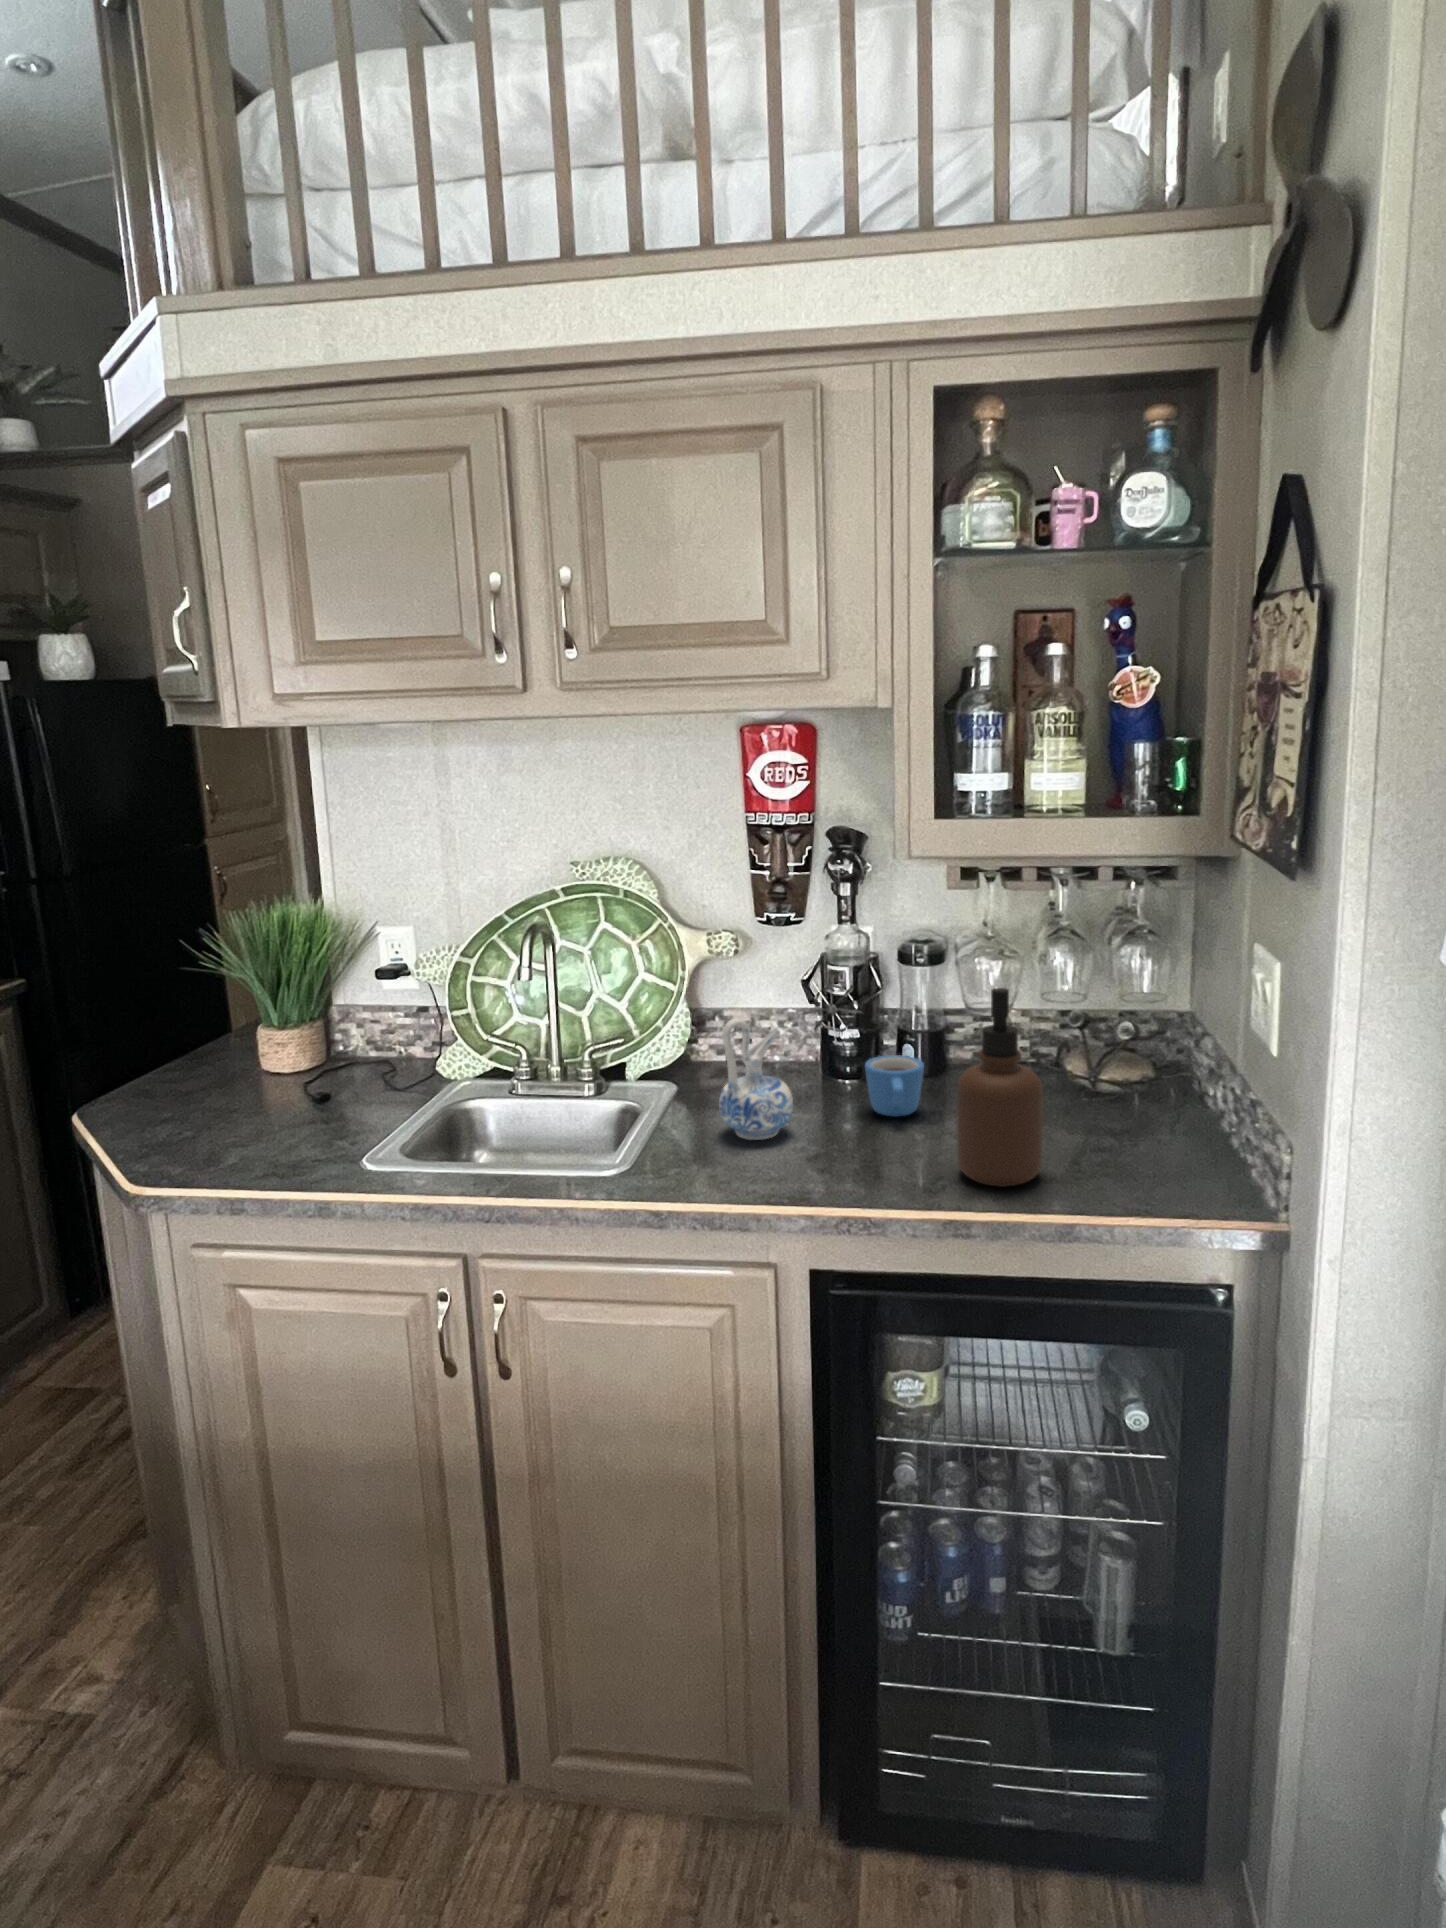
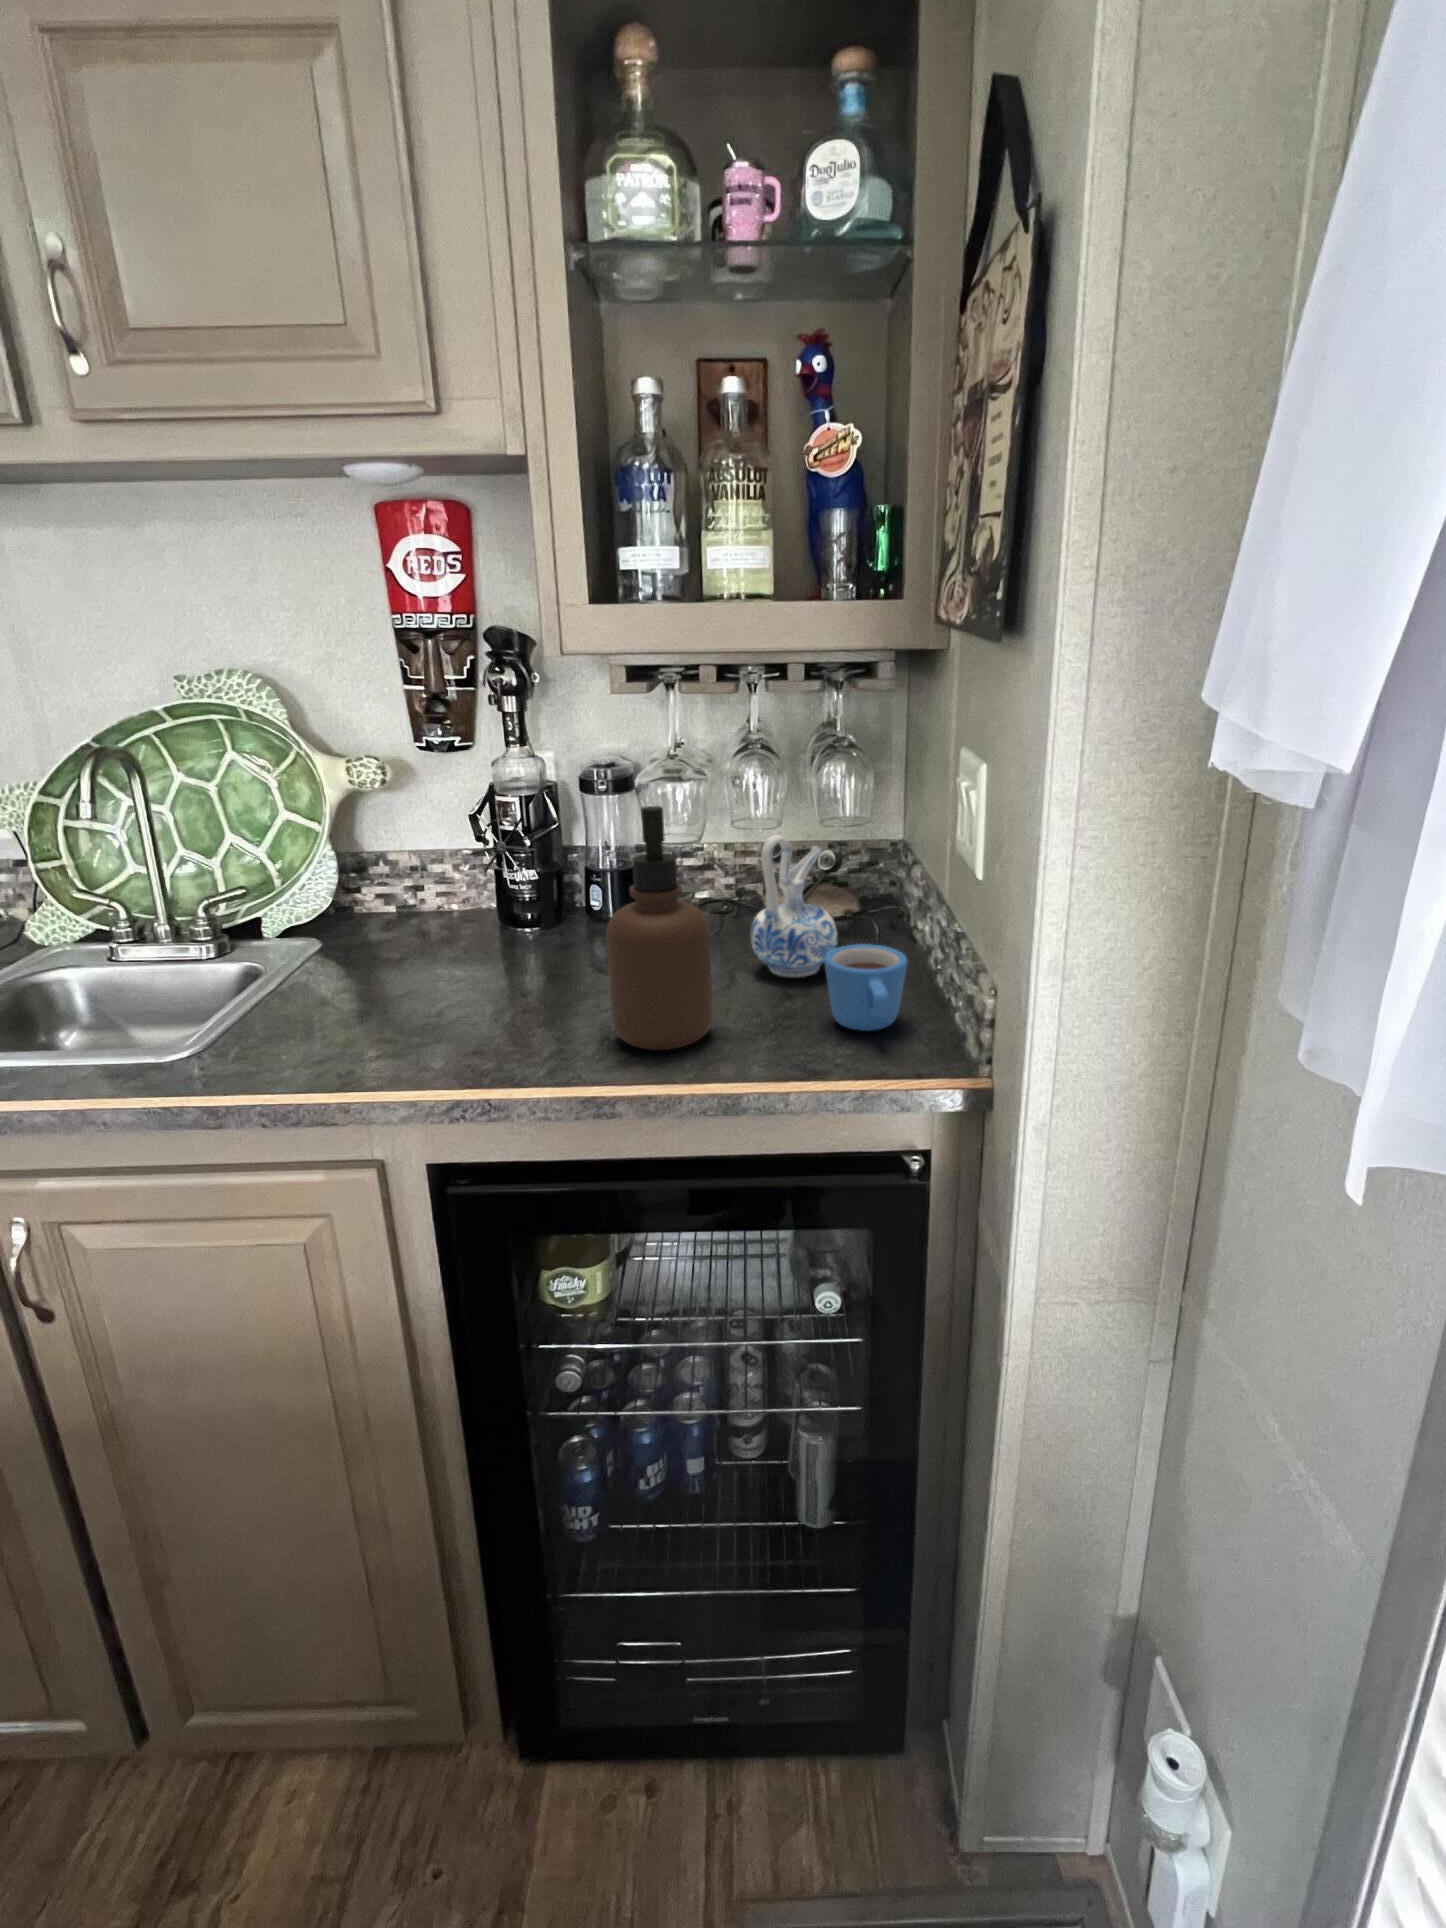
ceramic pitcher: present [719,1018,793,1140] -> present [750,835,837,977]
mug: present [865,1055,924,1116] -> present [824,944,907,1031]

